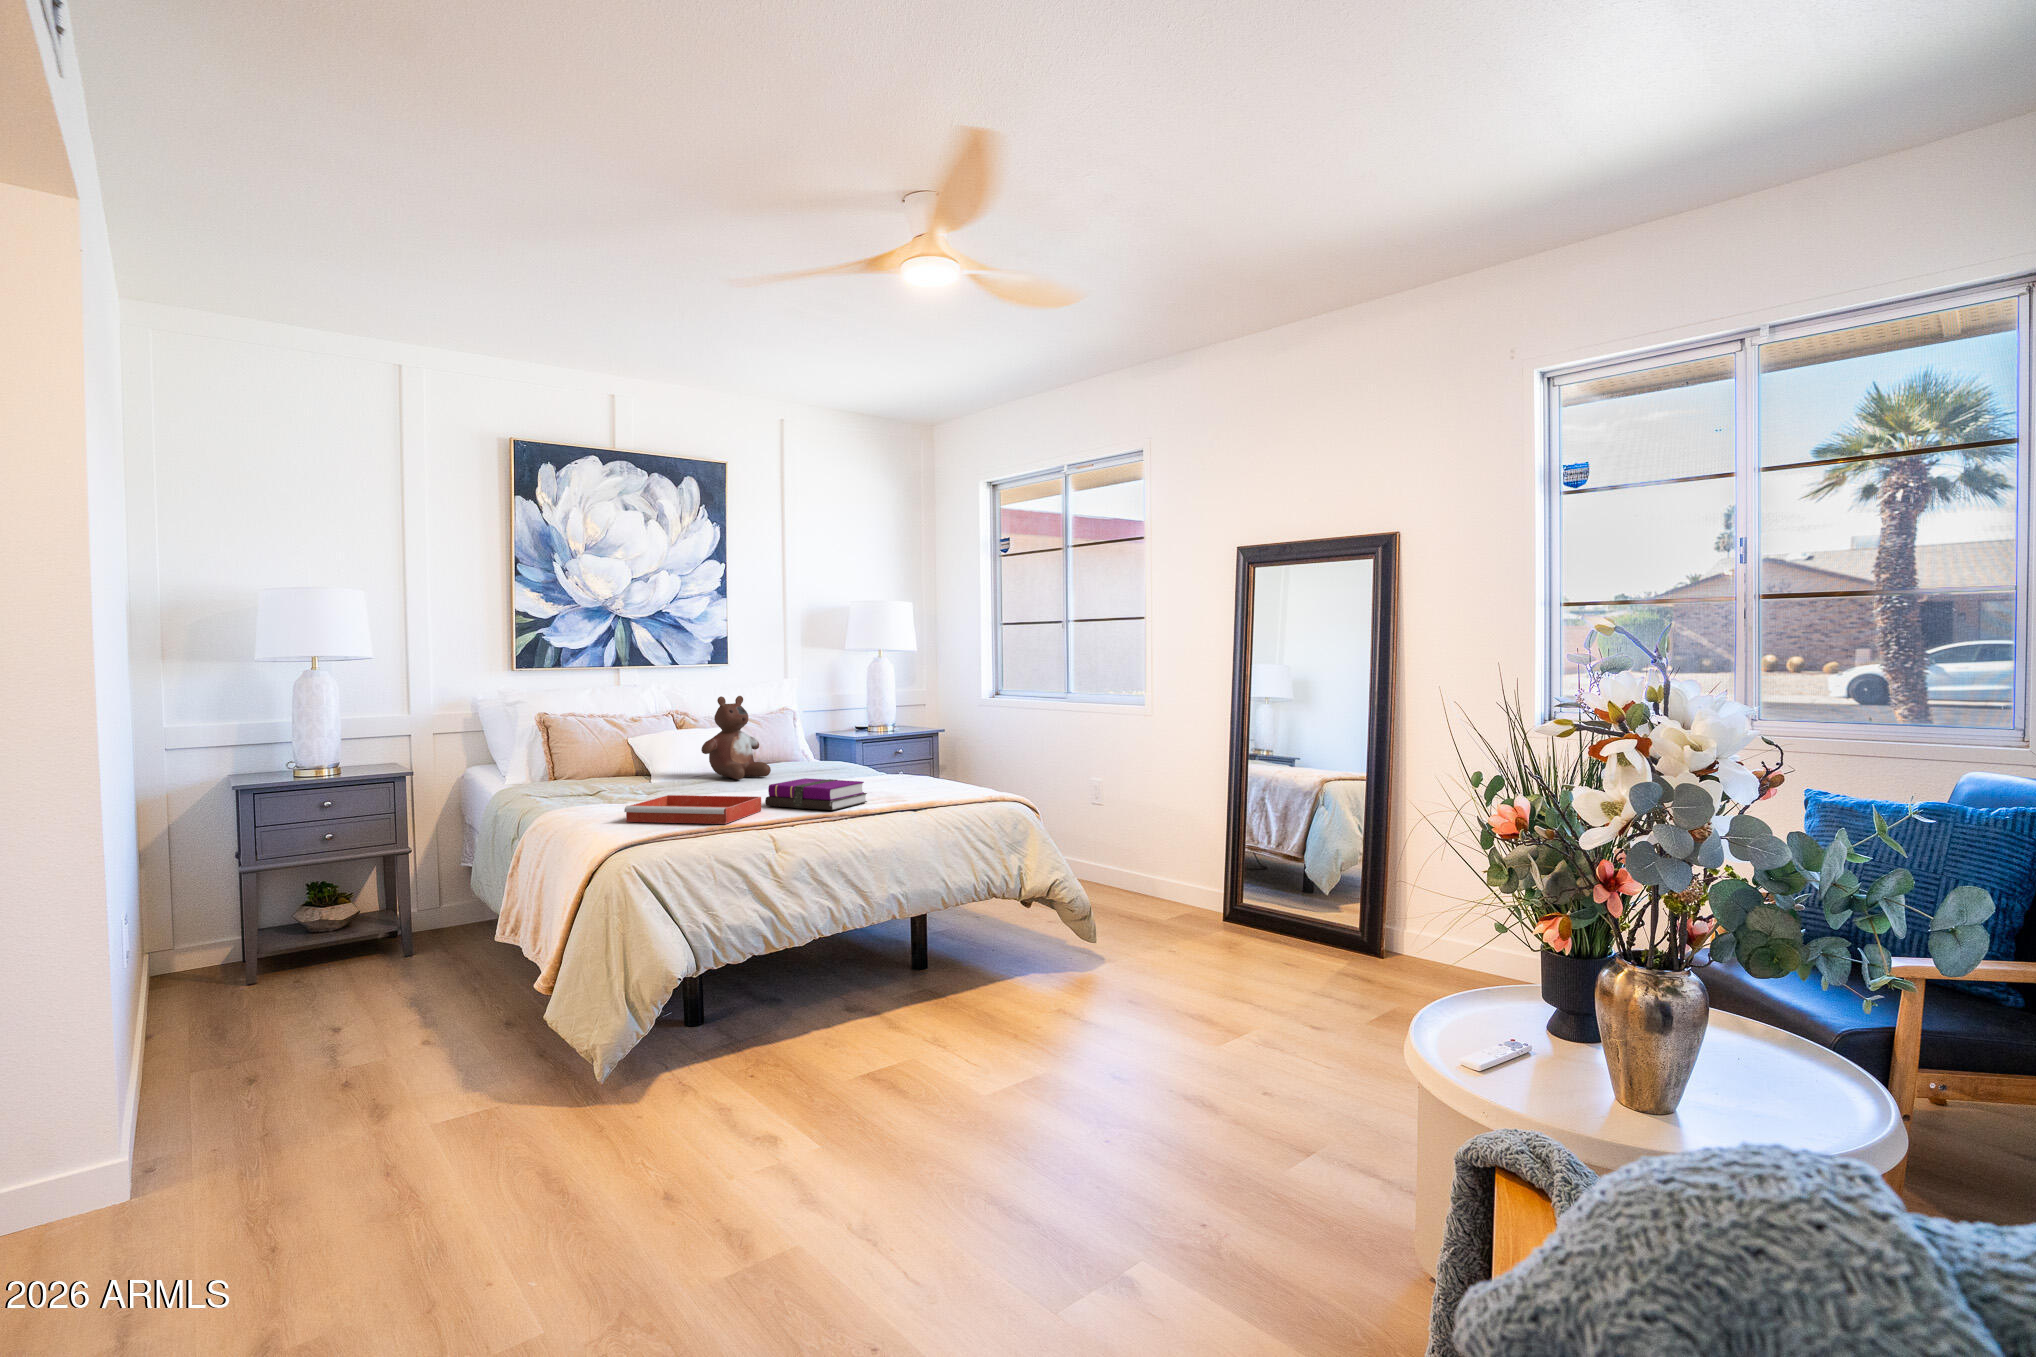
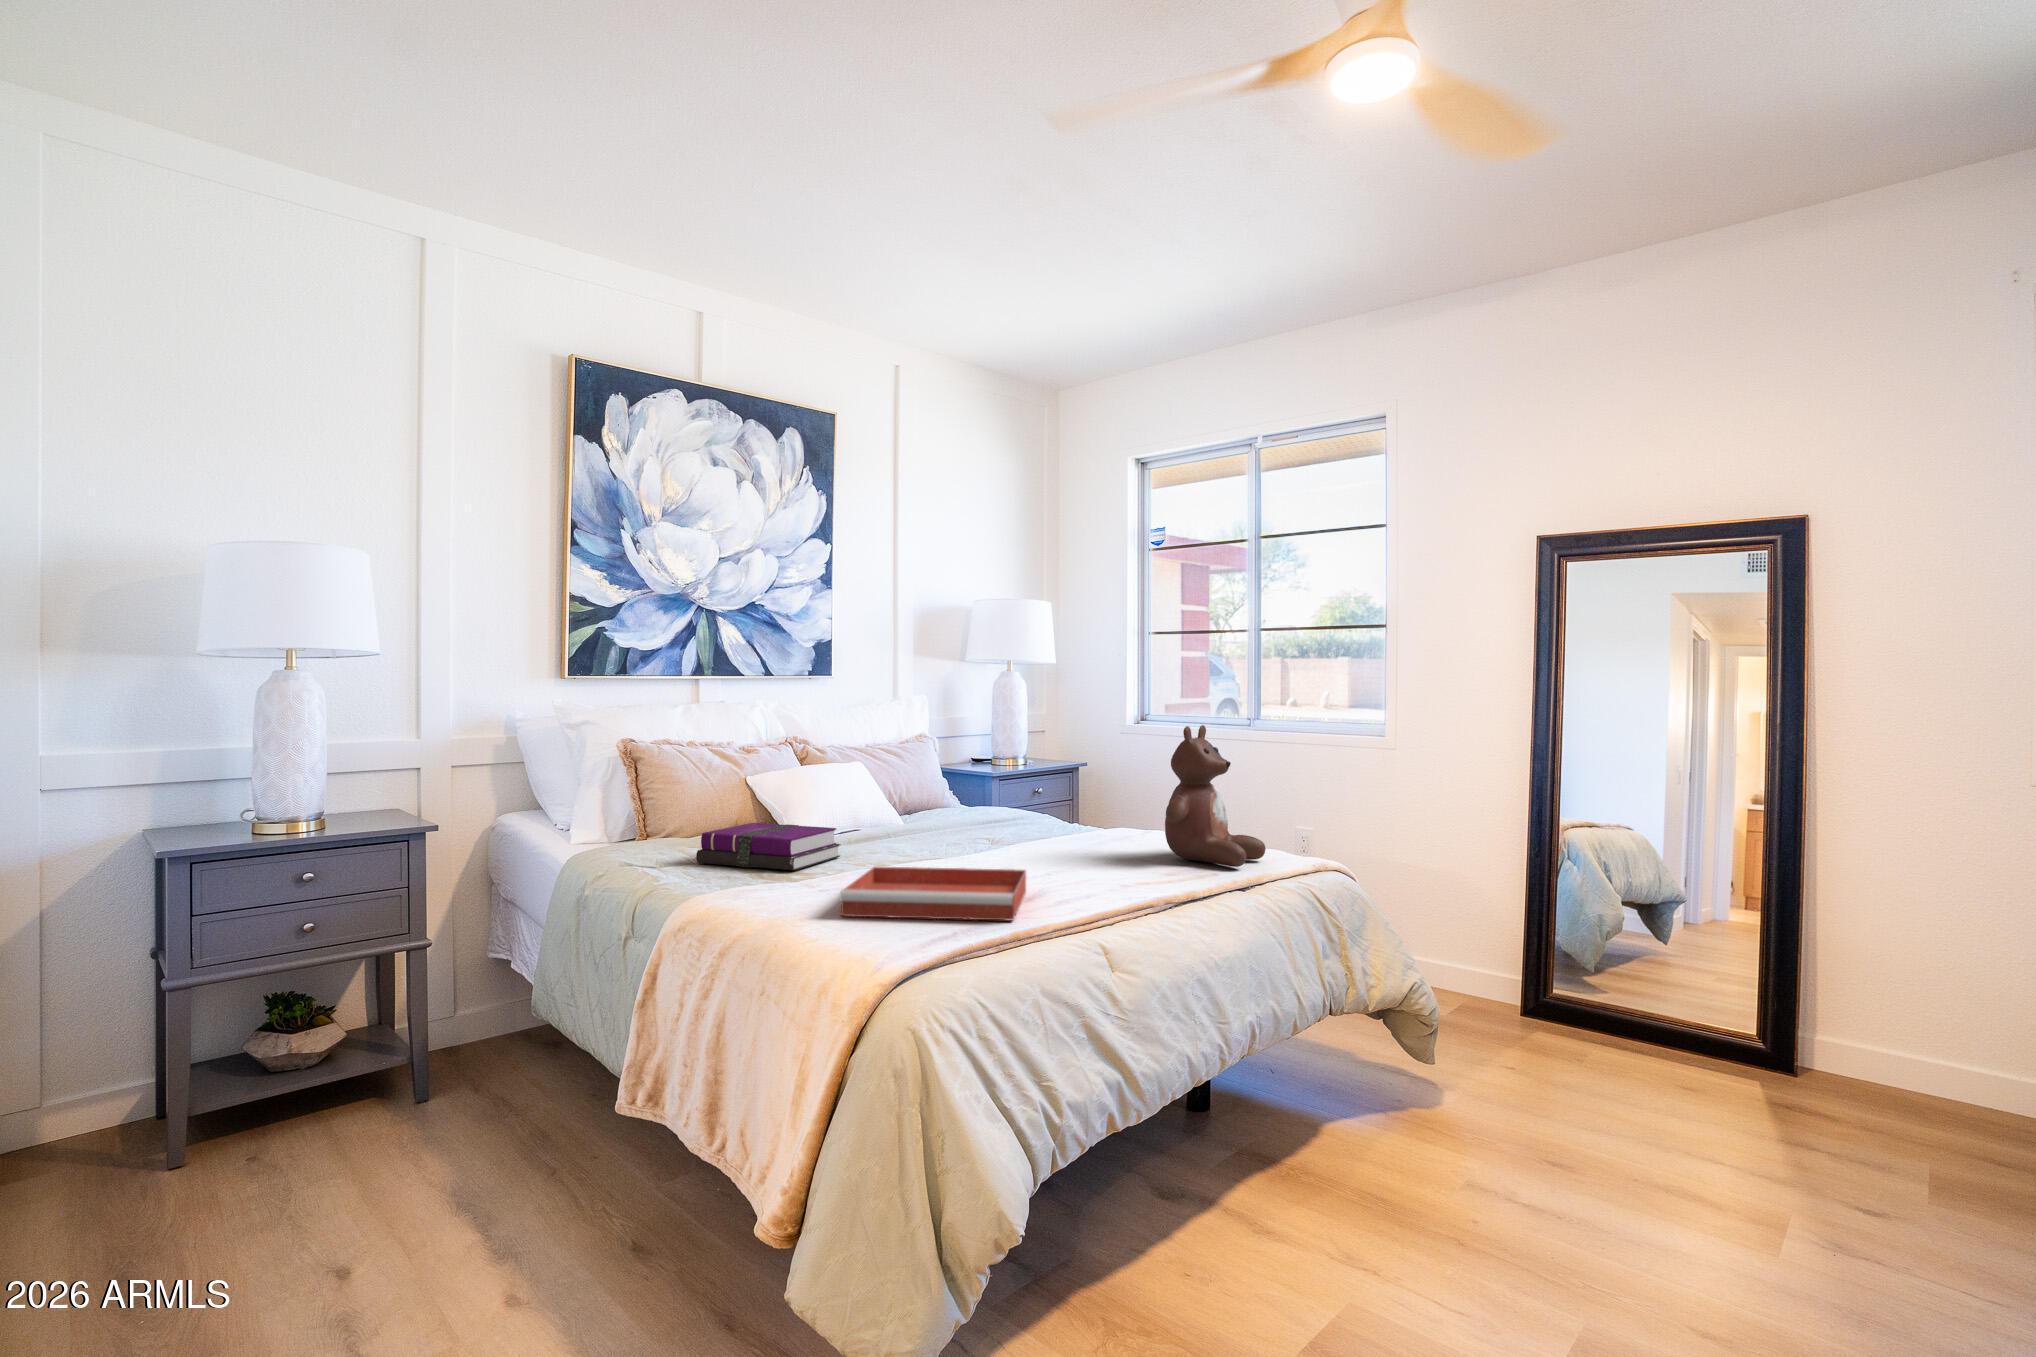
stuffed bear: present [701,696,771,780] -> present [1165,725,1266,867]
notebook: present [765,778,867,810] -> present [696,823,841,870]

